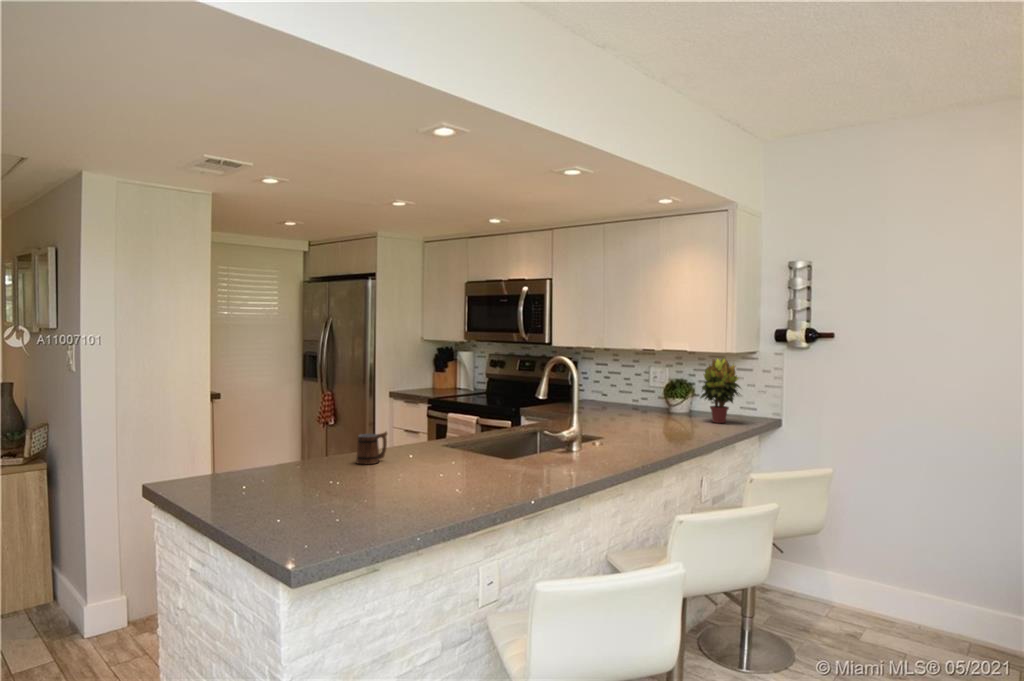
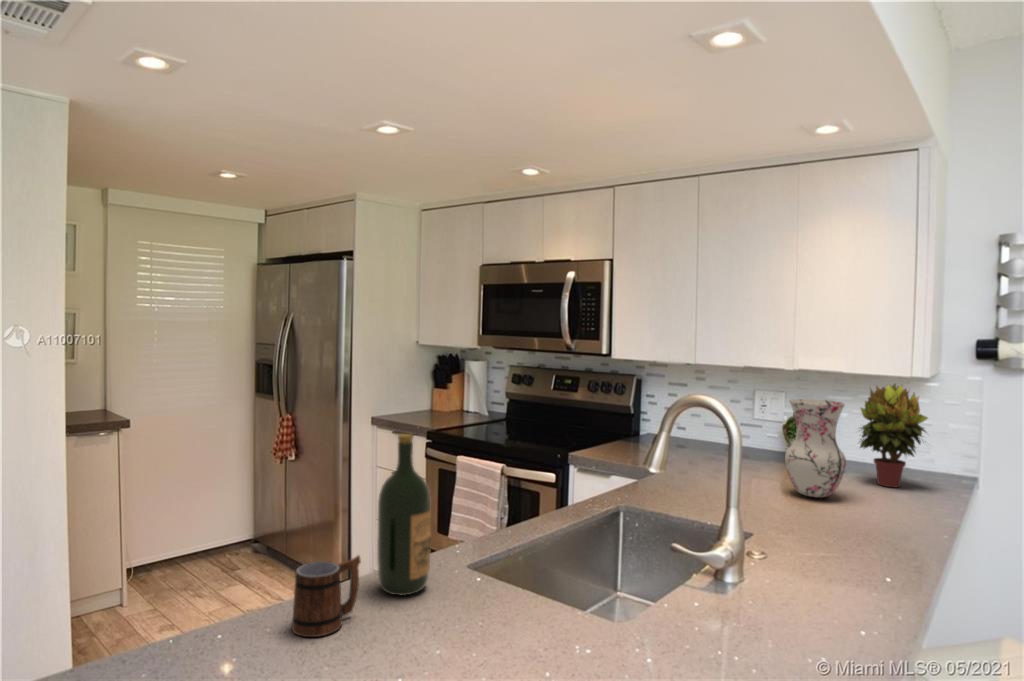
vase: none [646,367,681,427] -> present [785,399,846,498]
wine bottle: none [395,377,422,455] -> present [377,434,431,595]

